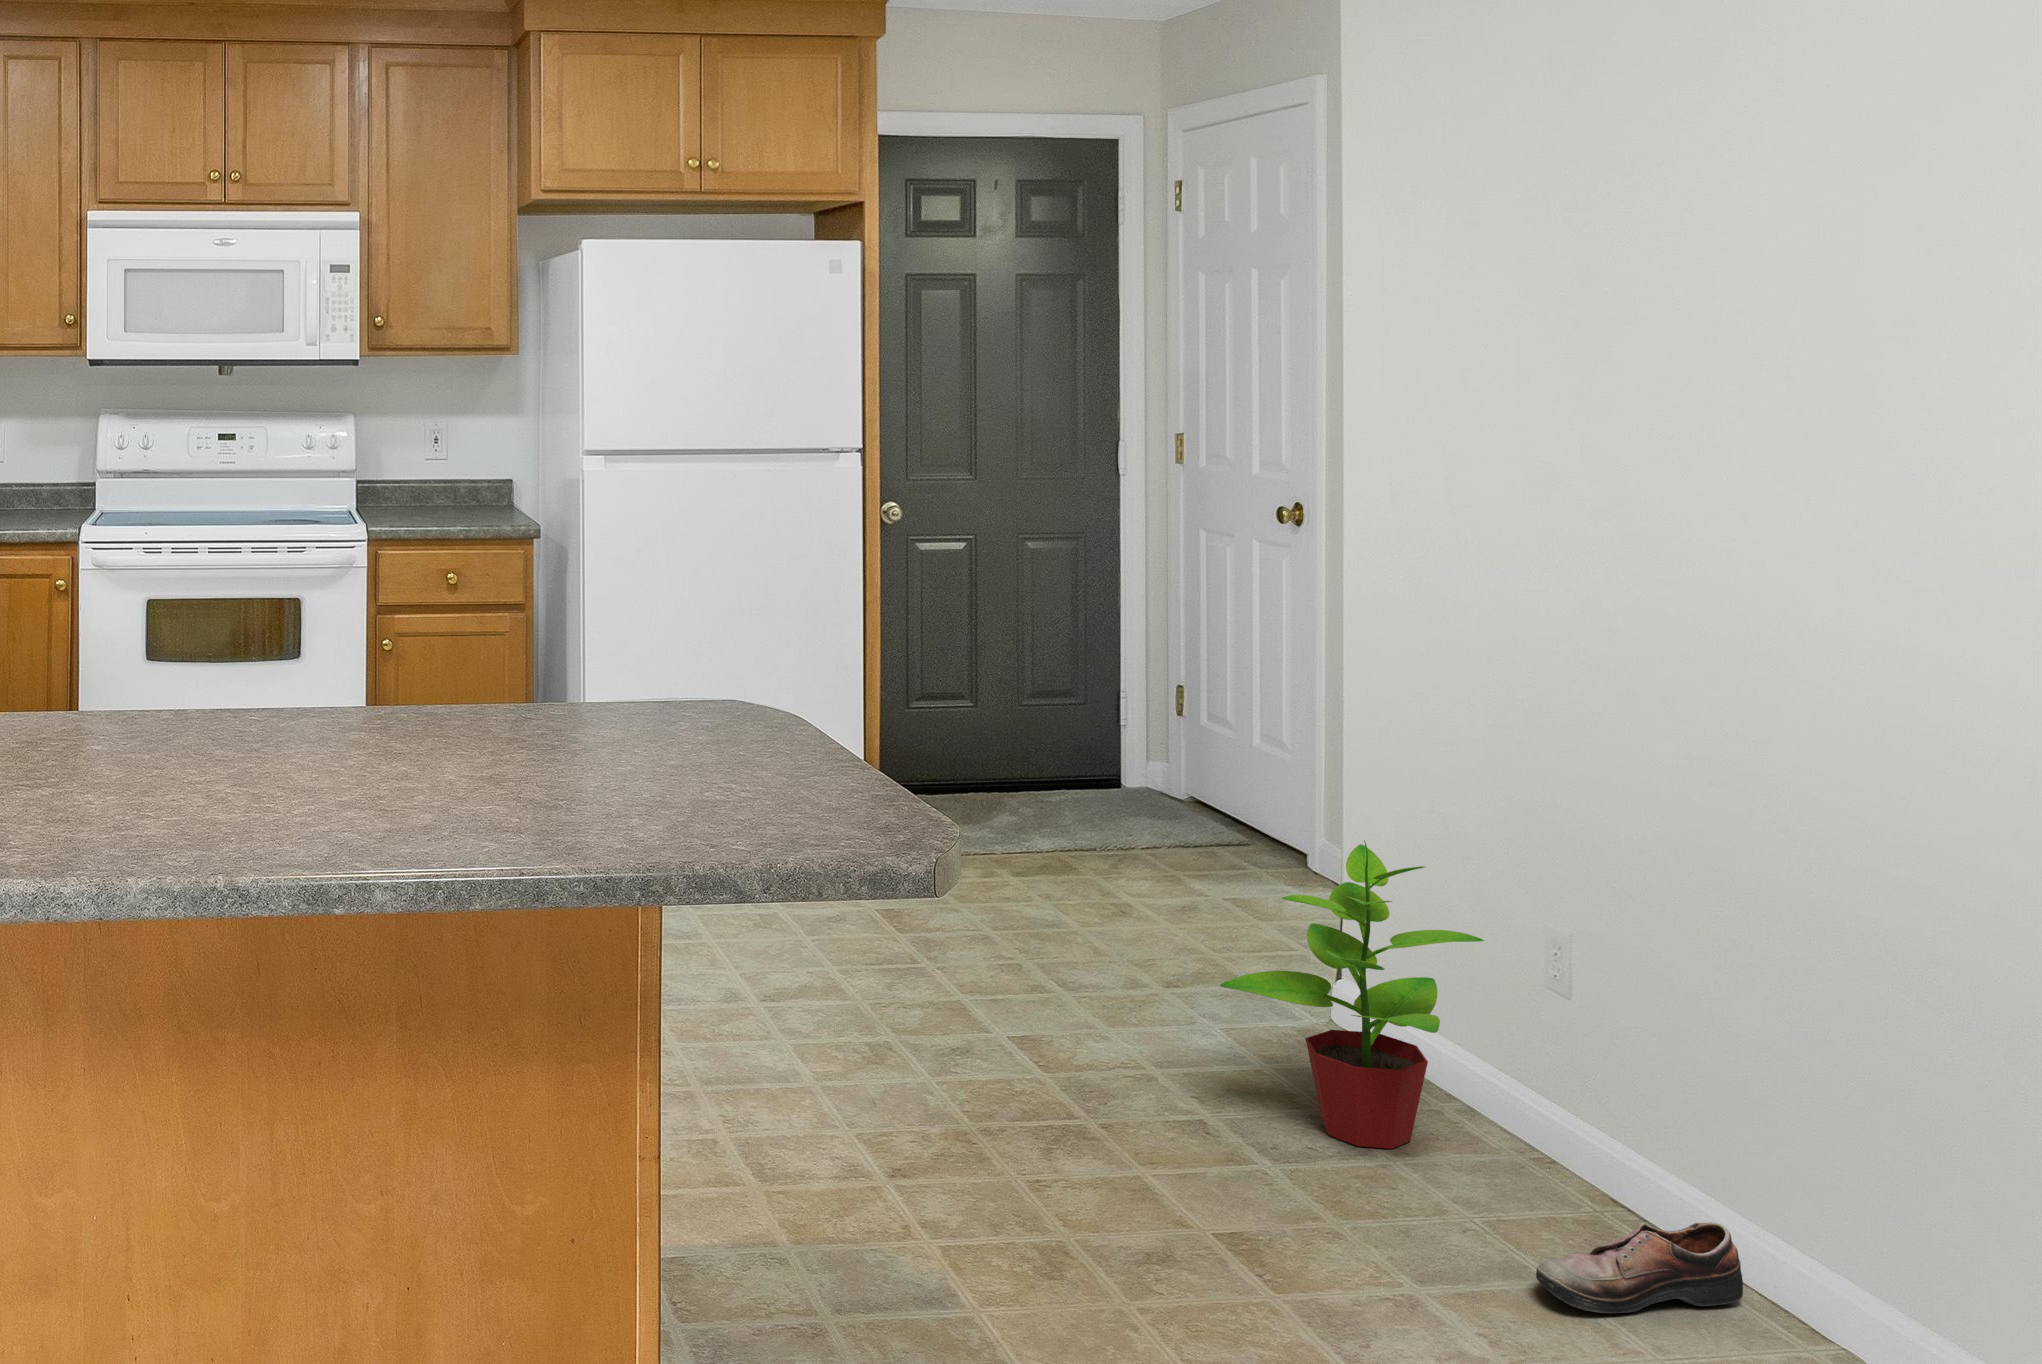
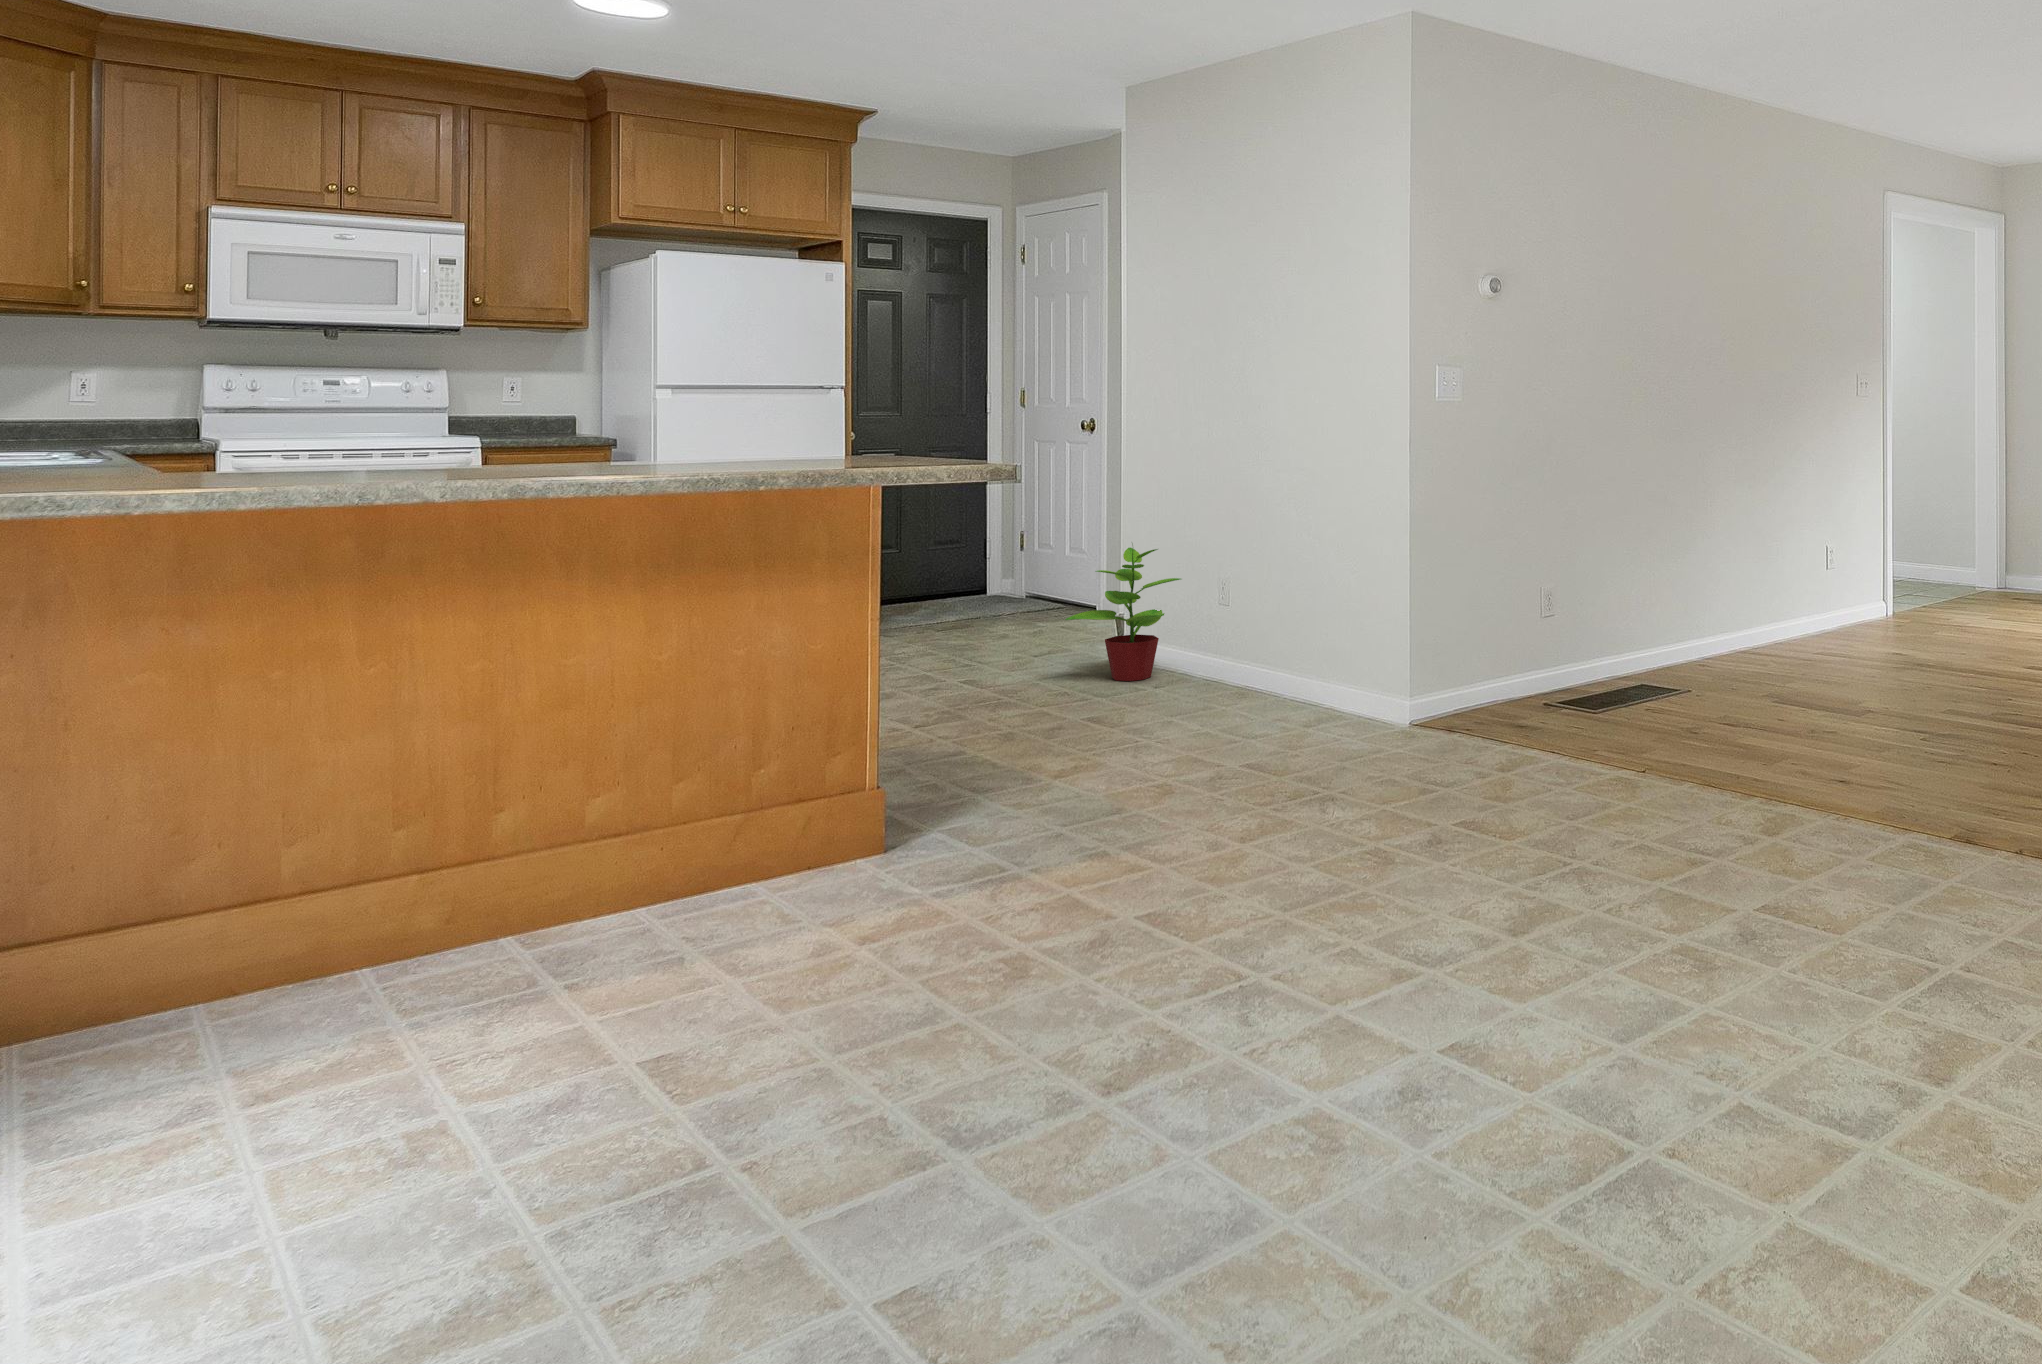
shoe: present [1536,1222,1743,1313] -> none [1203,664,1279,702]

